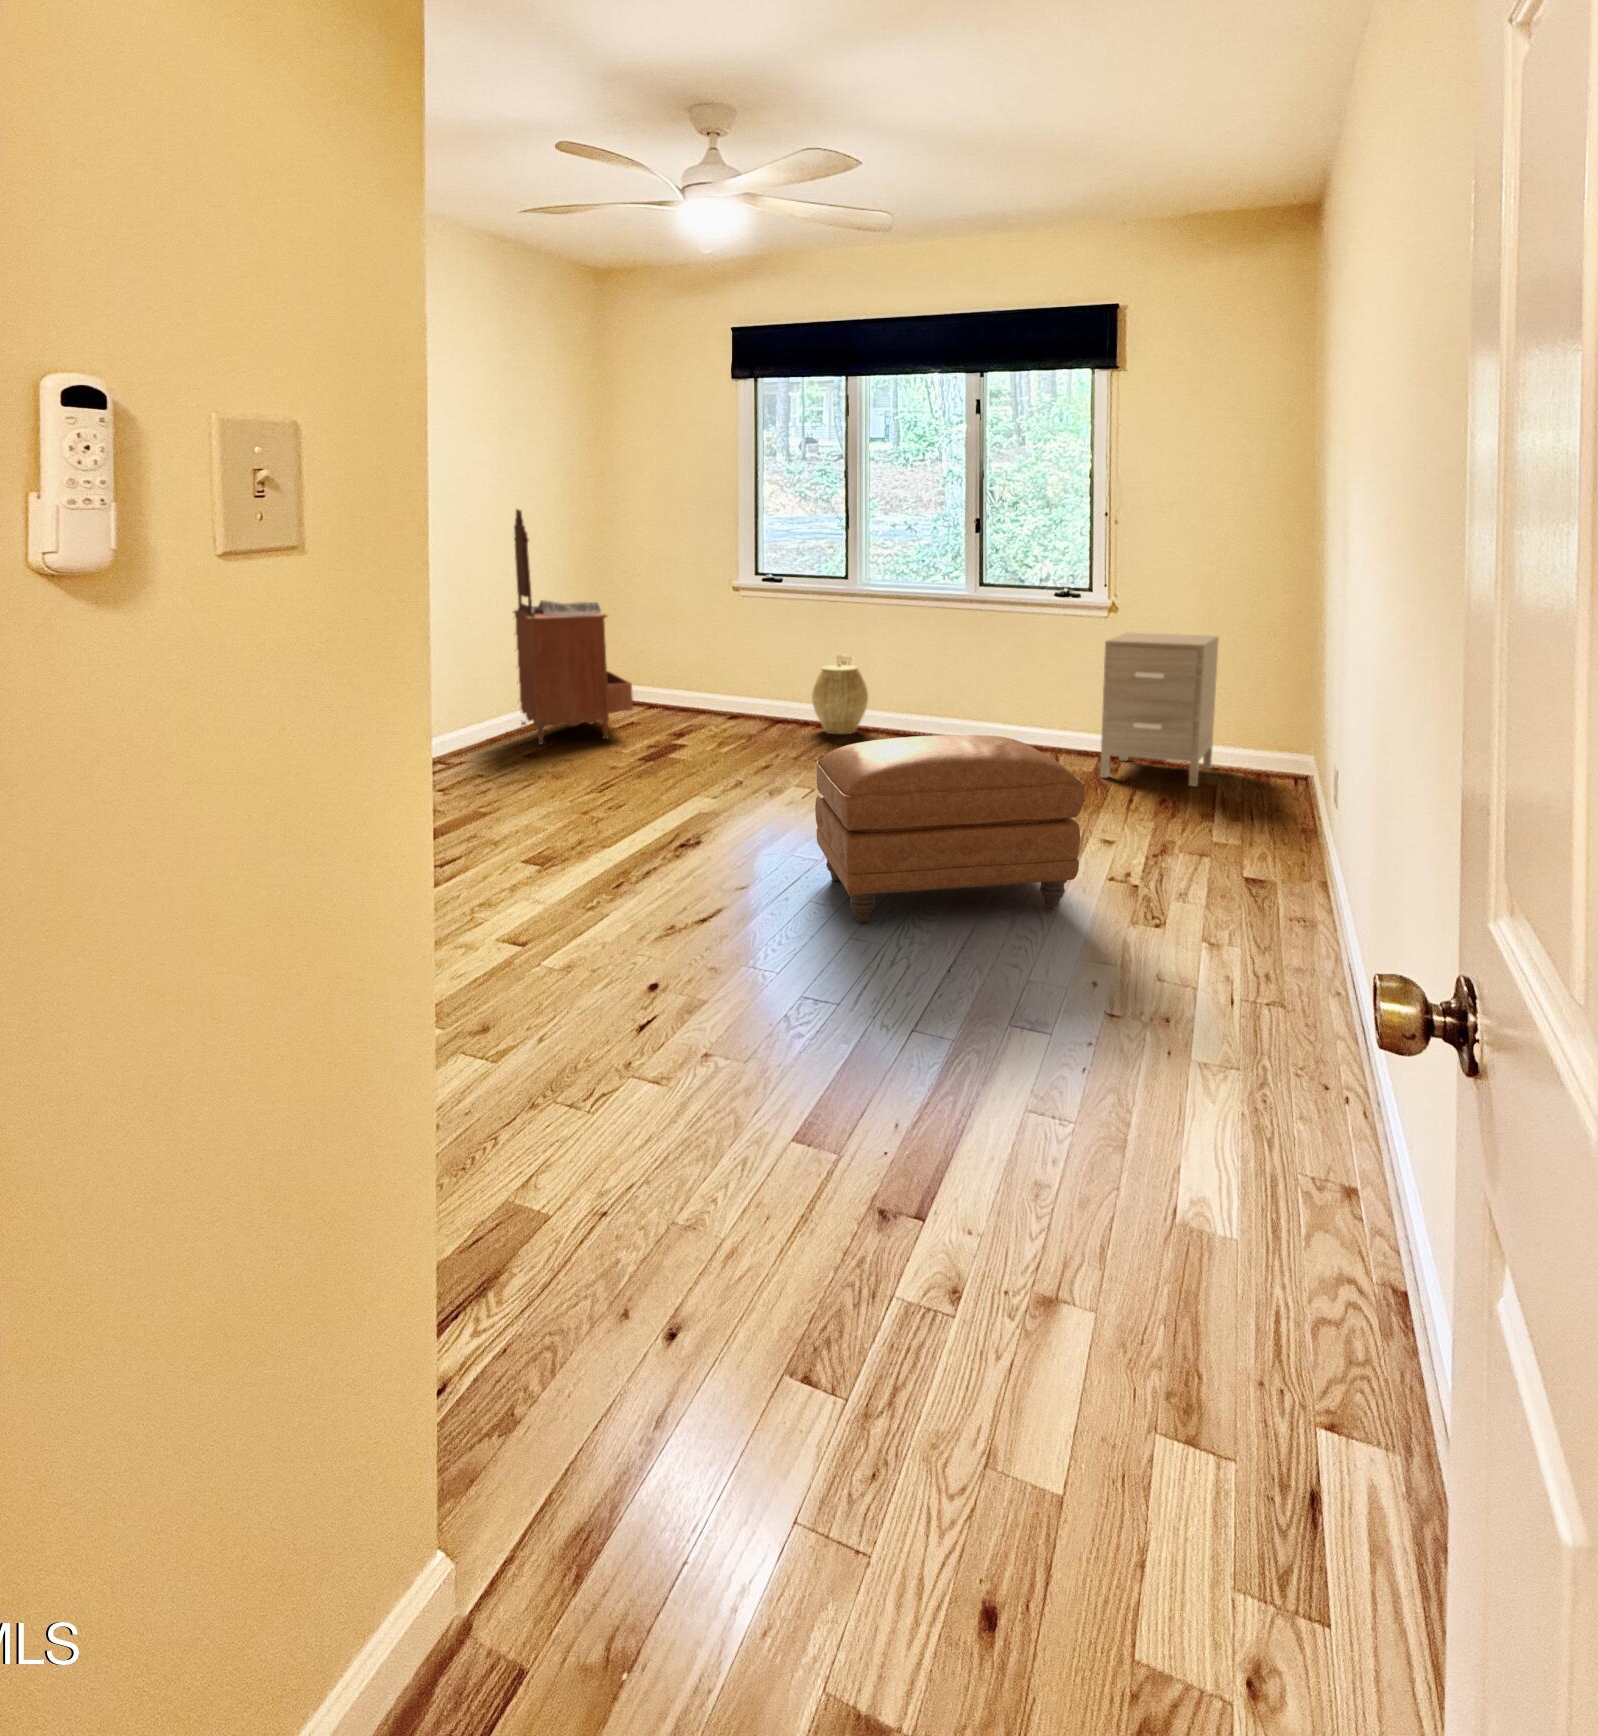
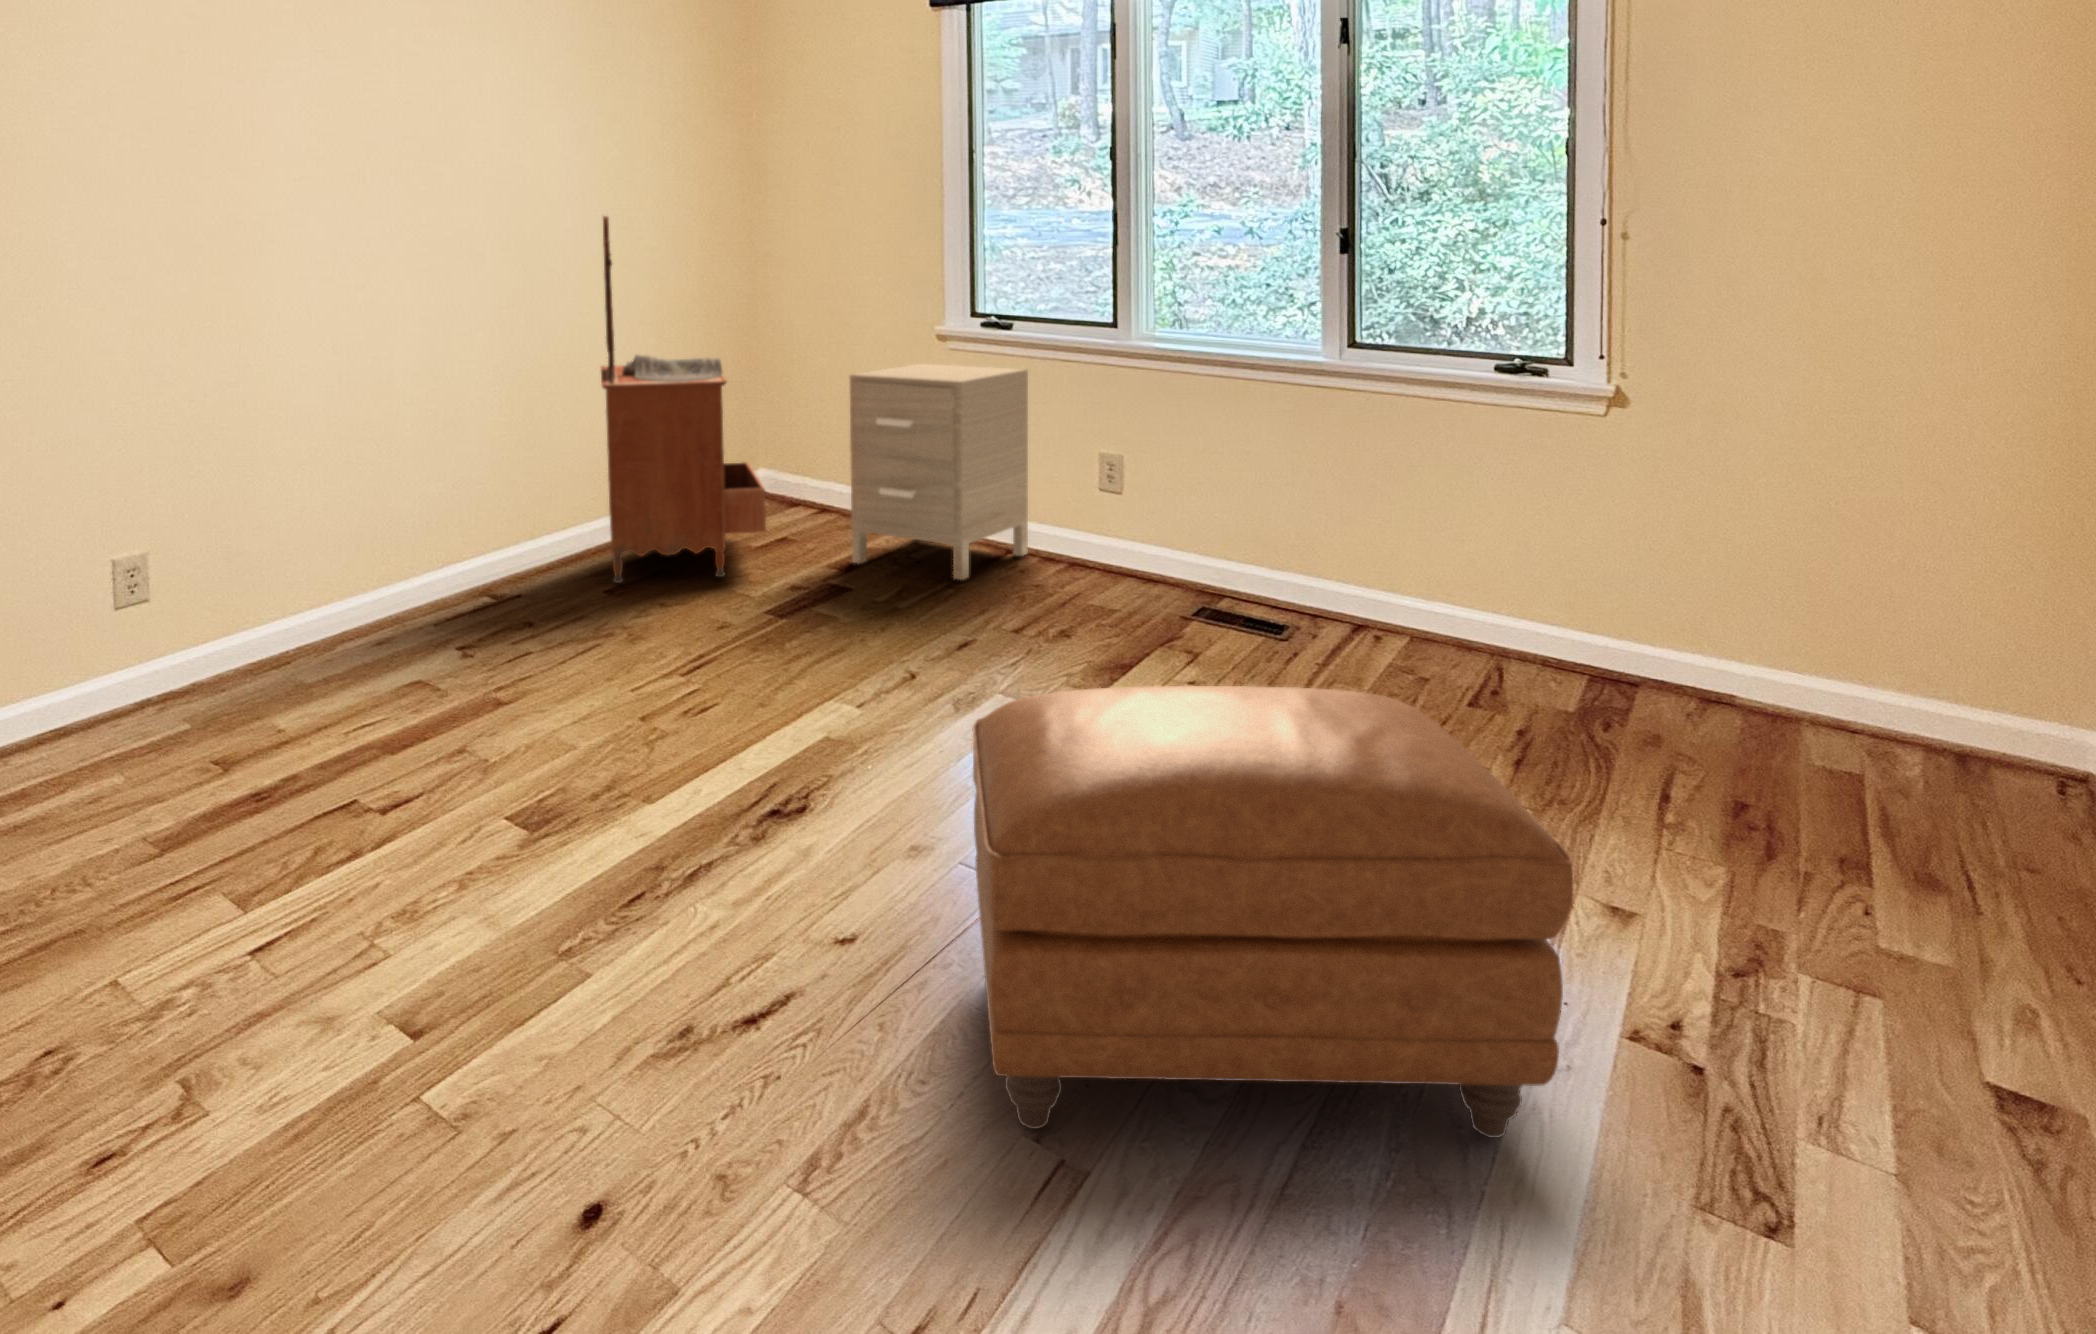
nightstand: present [1100,632,1219,786] -> present [849,364,1028,580]
woven basket: present [812,663,868,734] -> none [1058,466,1154,587]

